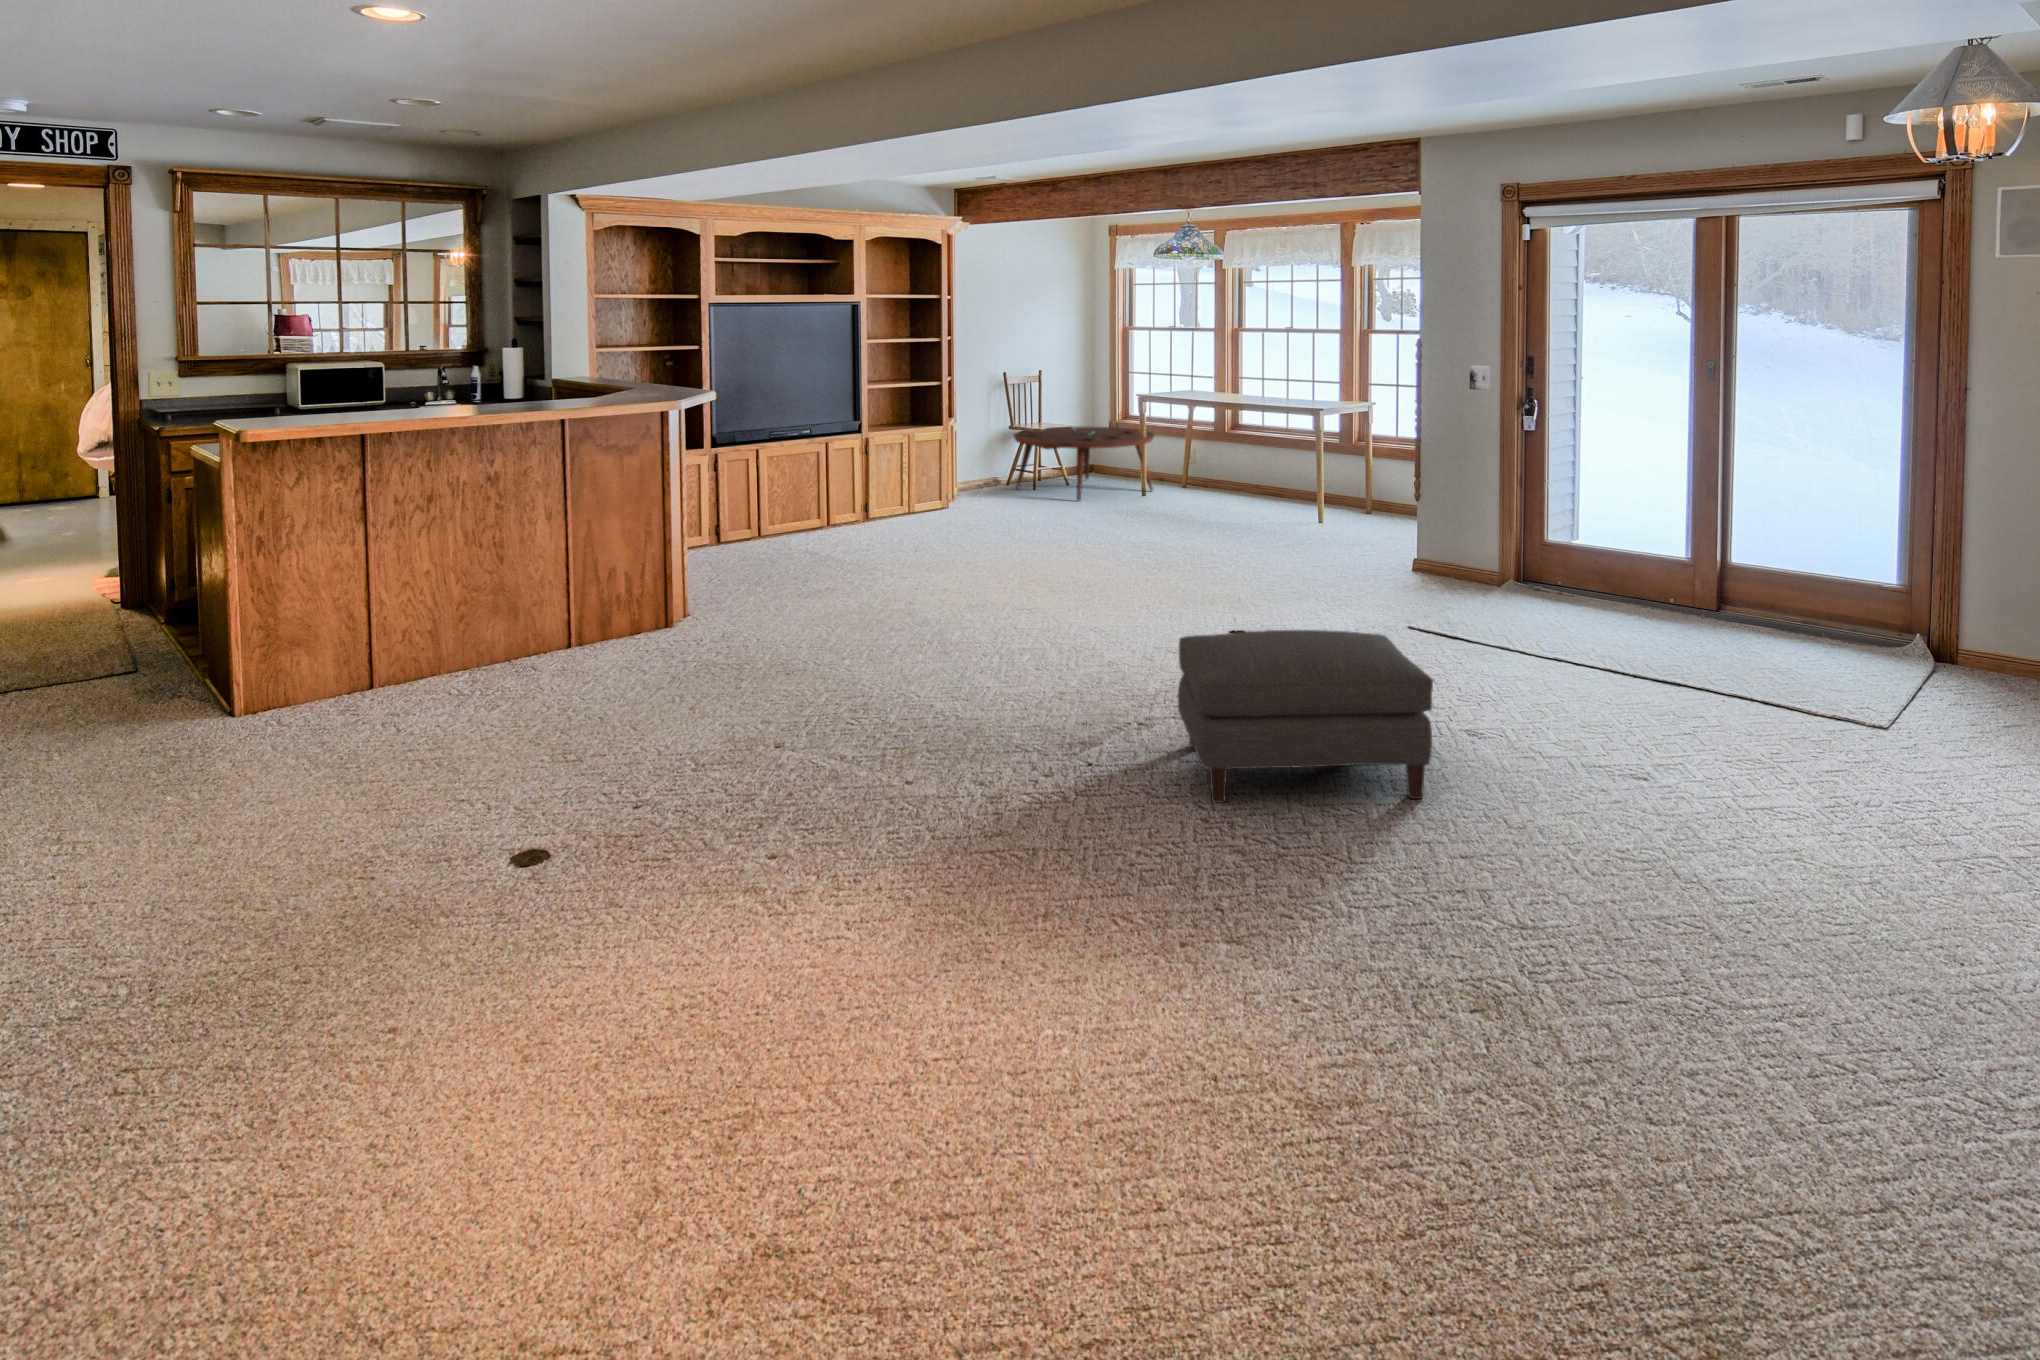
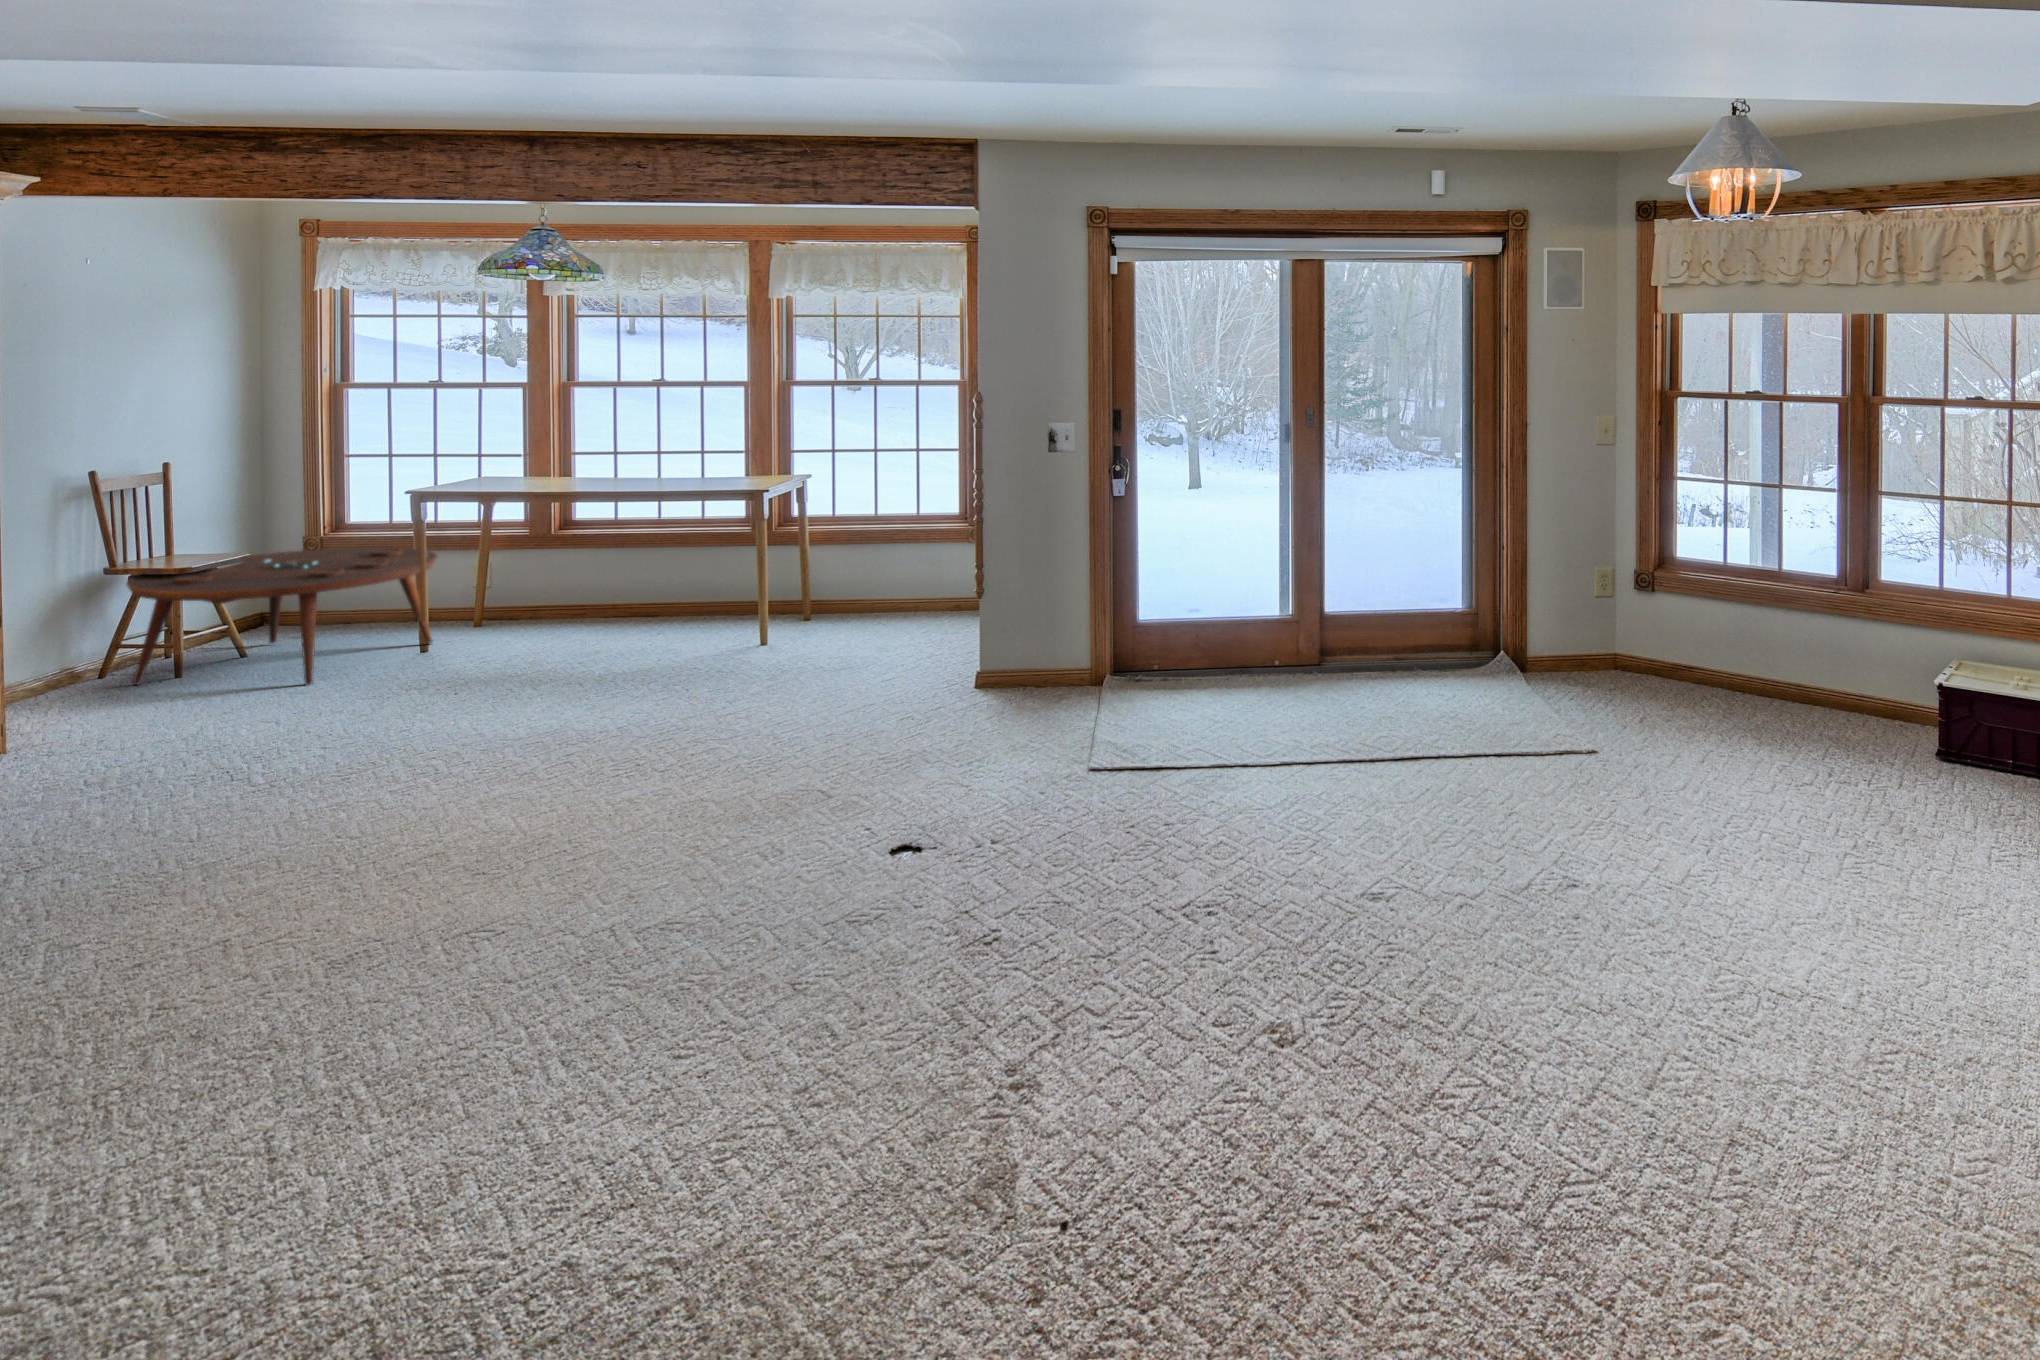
ottoman: present [1178,630,1433,803] -> none [1103,793,1466,1133]

